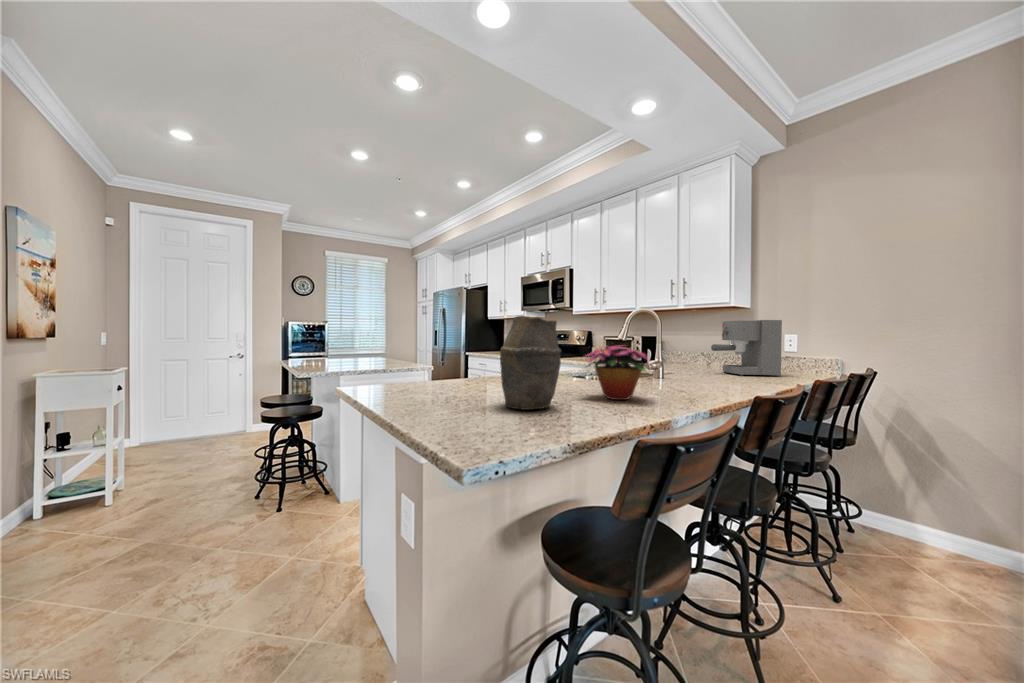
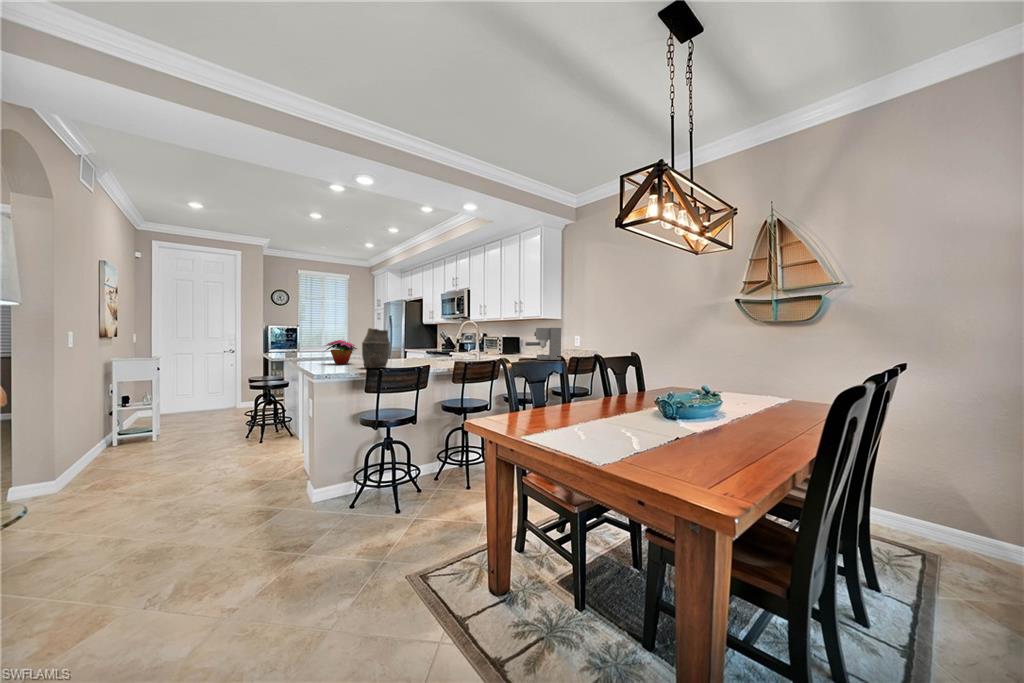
flower arrangement: present [587,345,648,400] -> present [325,340,357,364]

